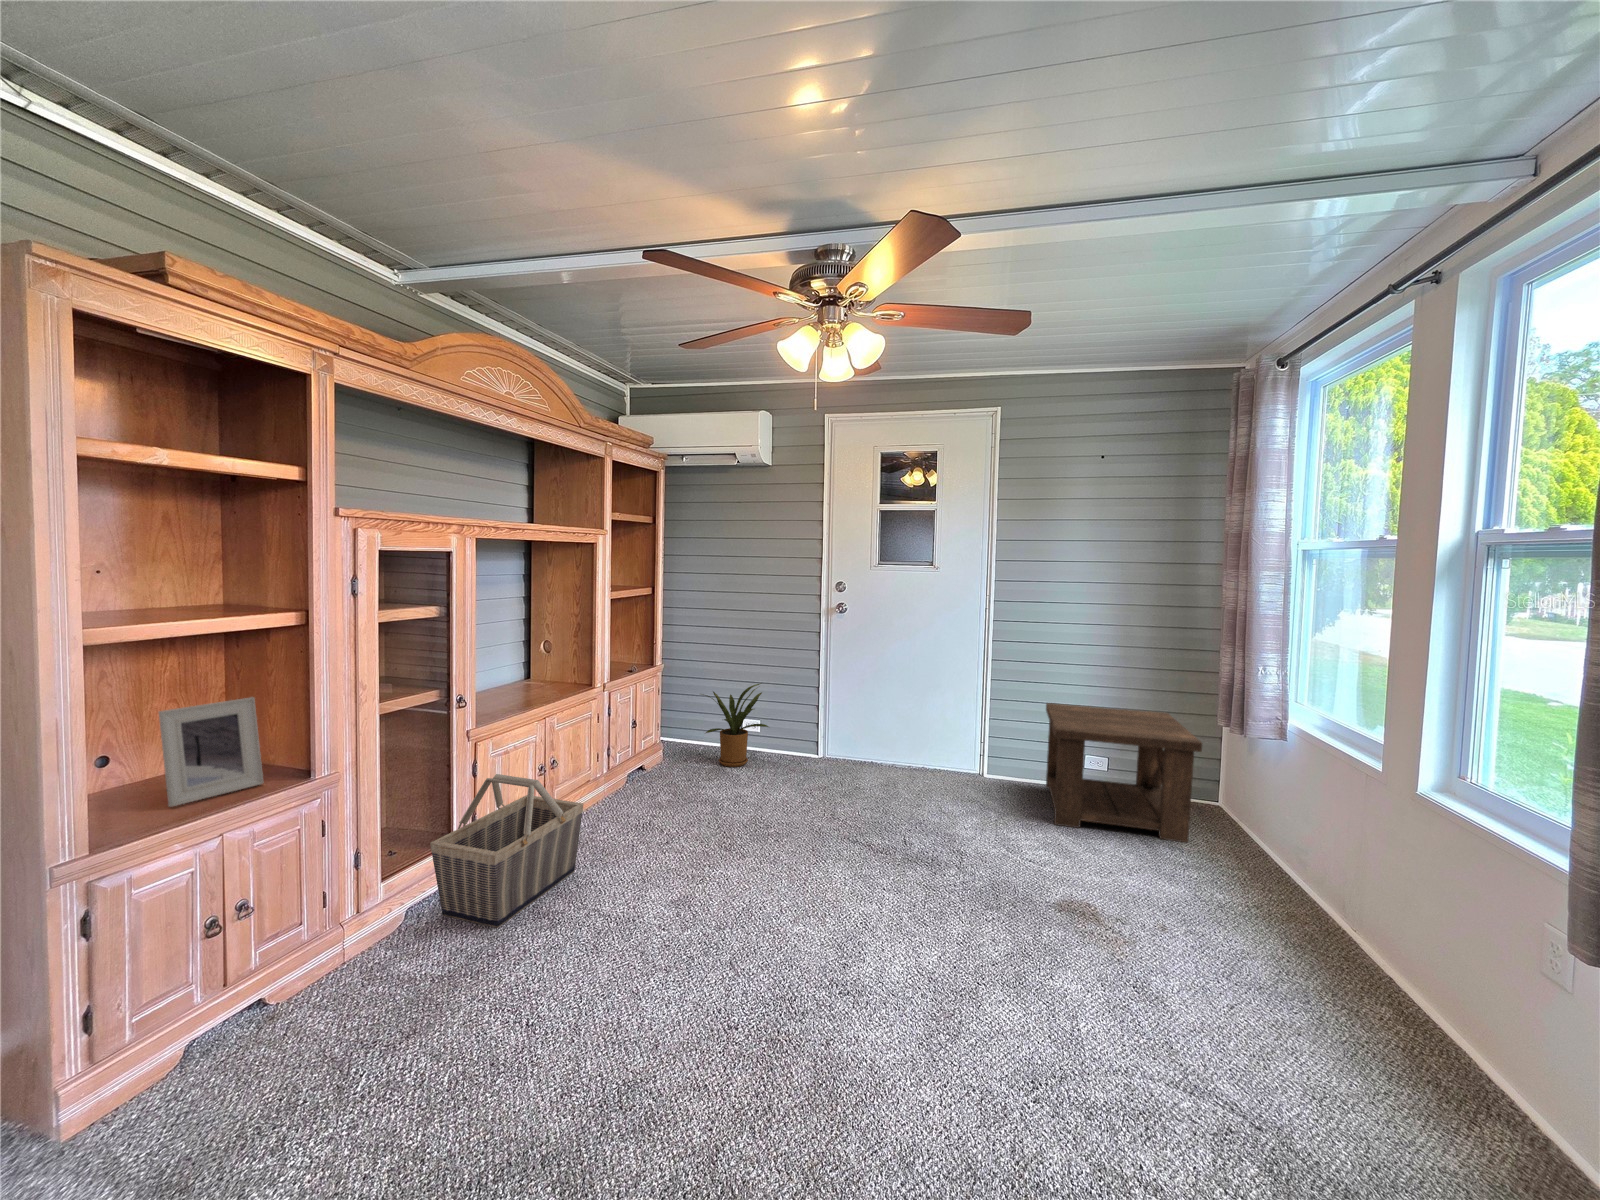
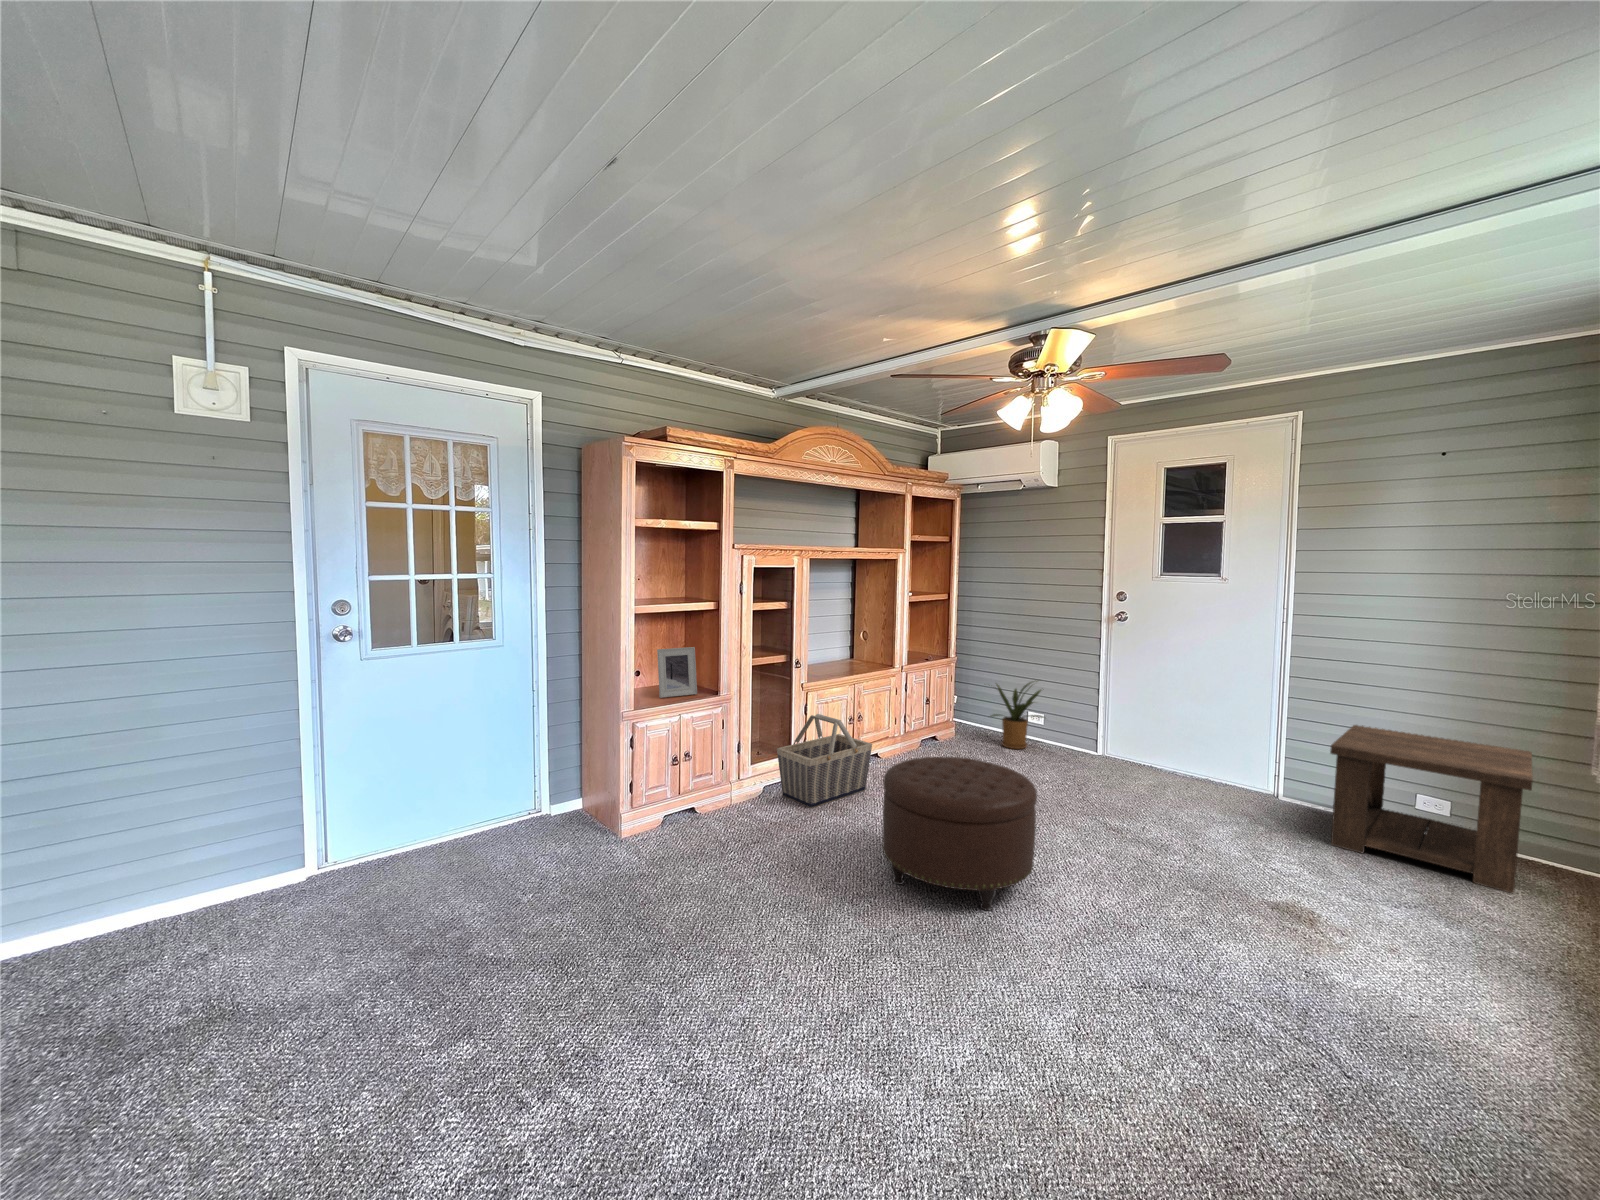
ottoman: none [645,815,860,1045] -> present [882,757,1037,911]

